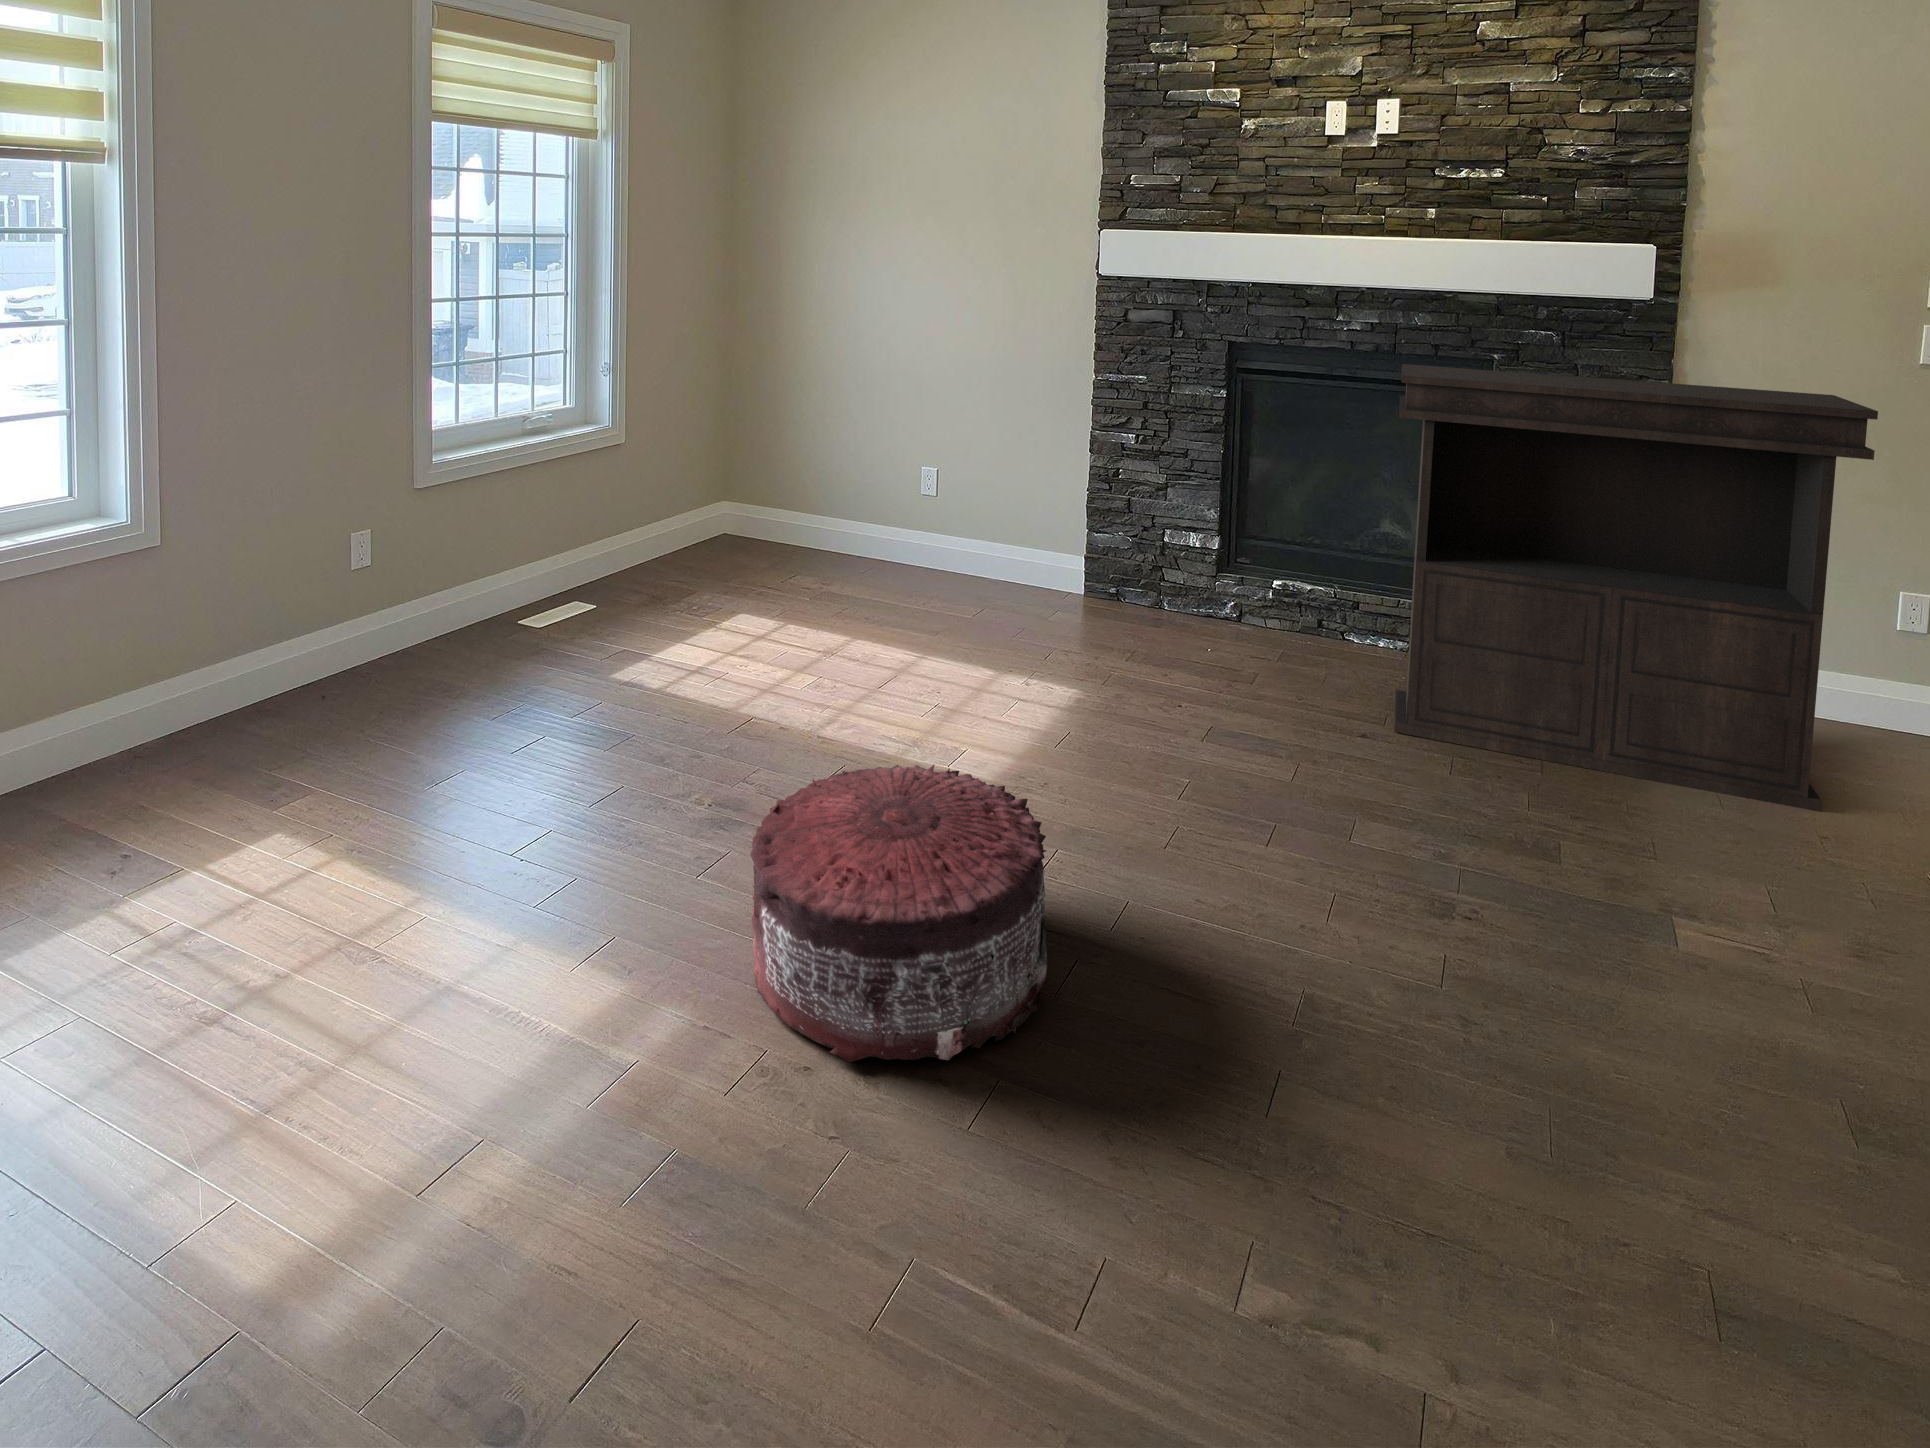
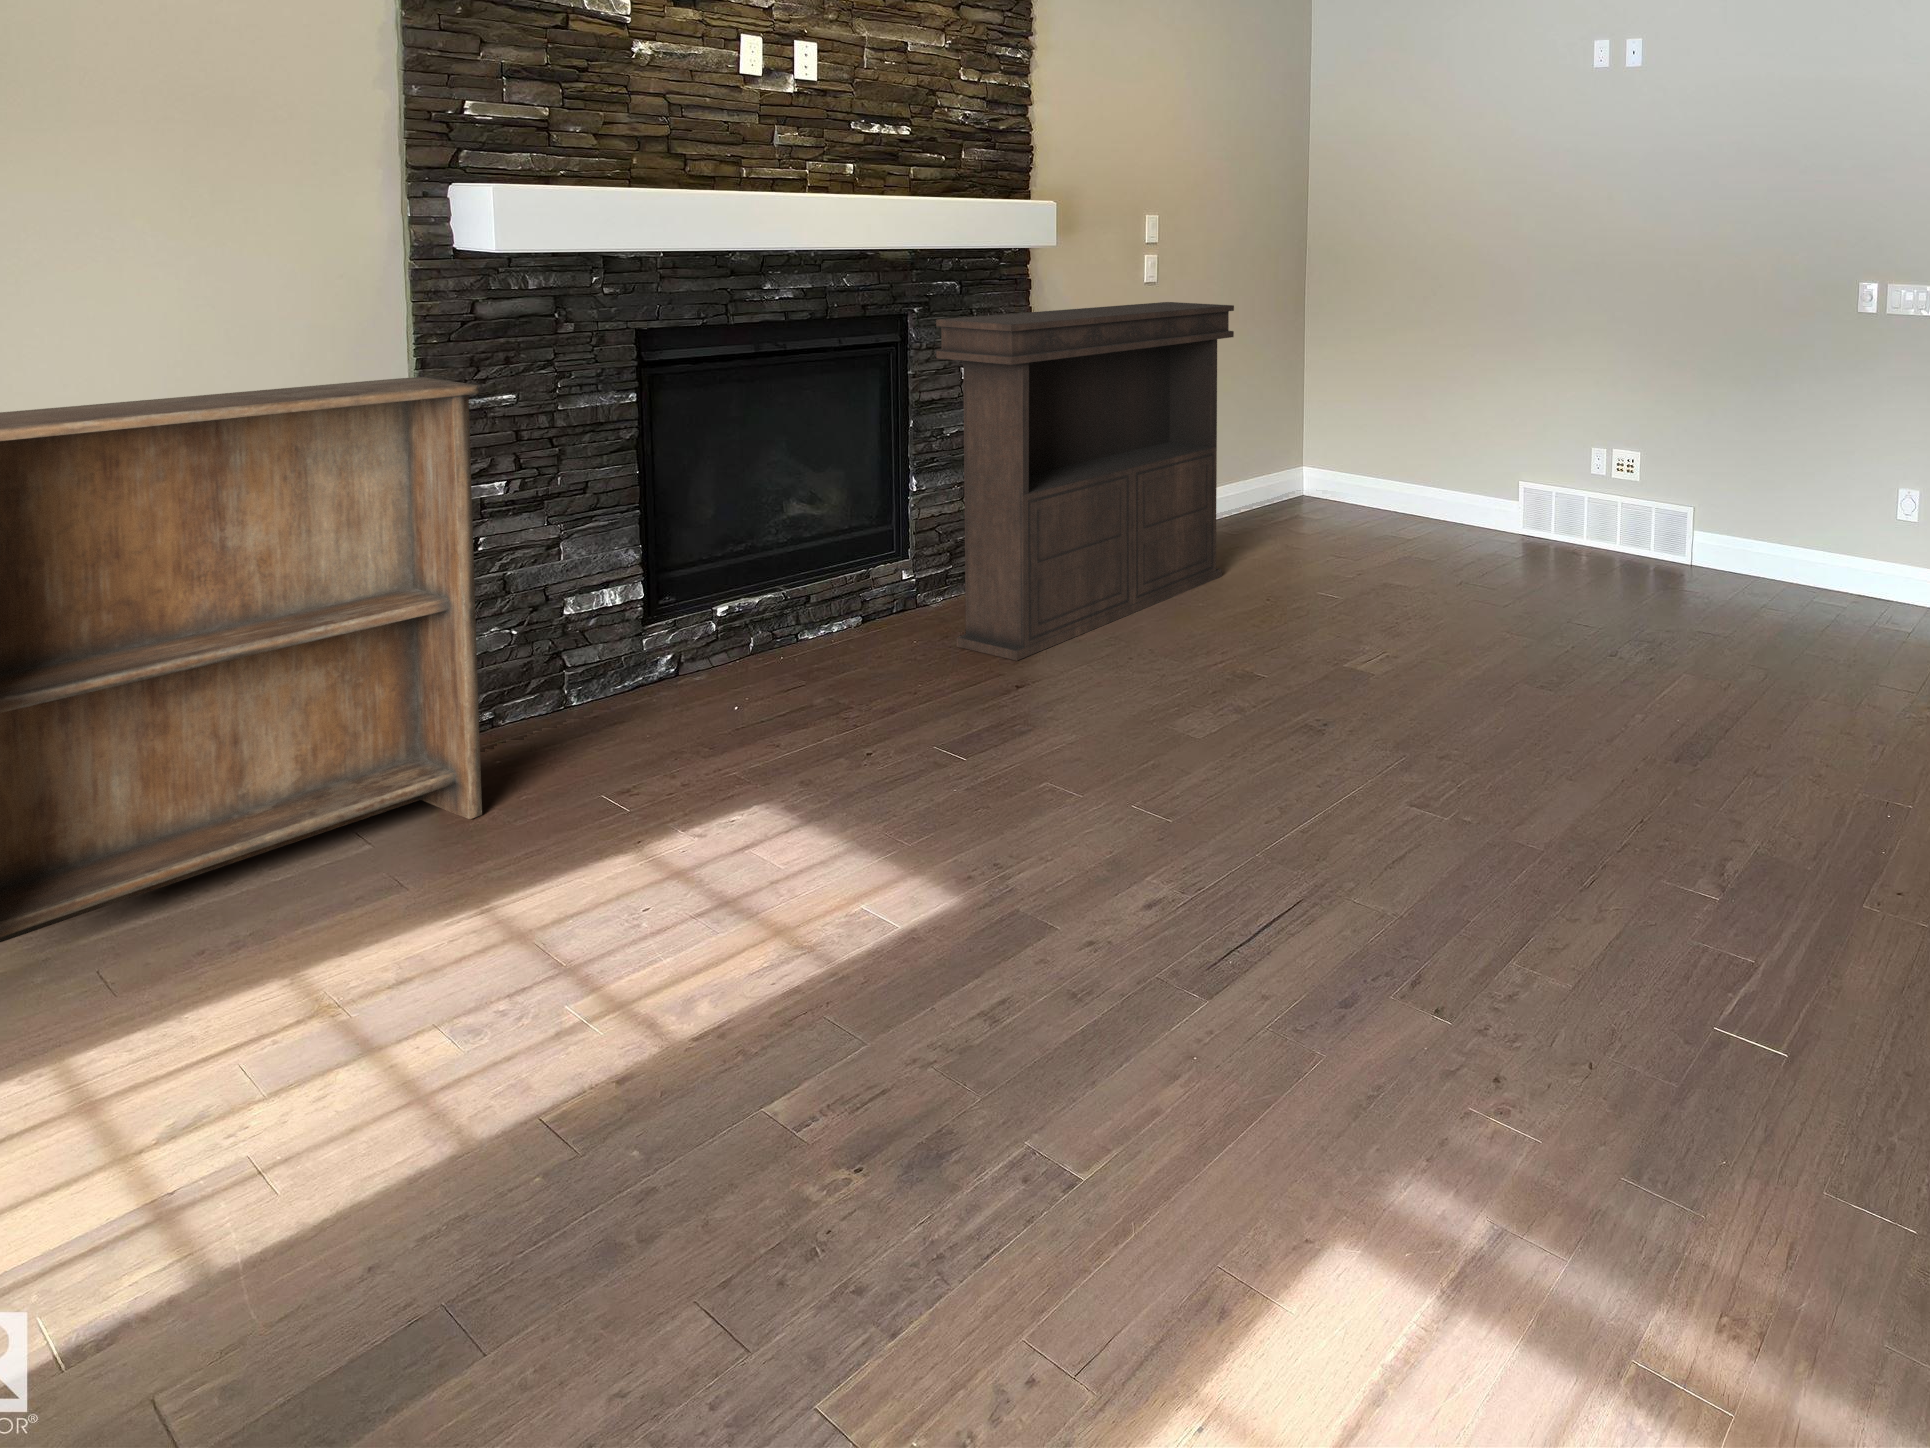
bookshelf: none [837,336,1053,627] -> present [0,377,482,942]
pouf: present [750,765,1047,1062] -> none [1118,747,1427,1050]

